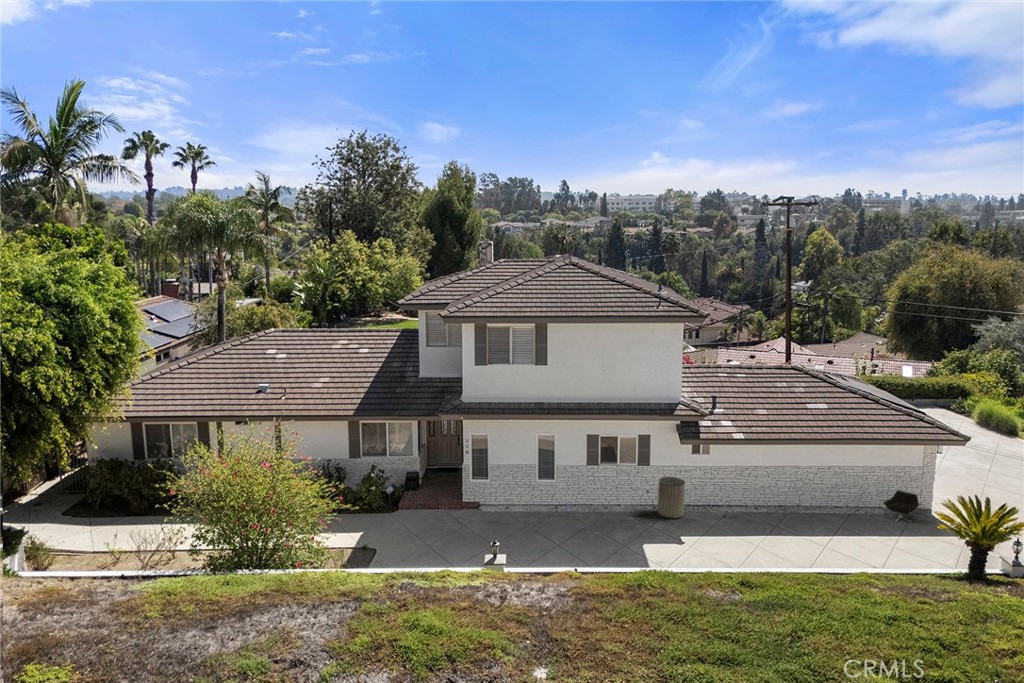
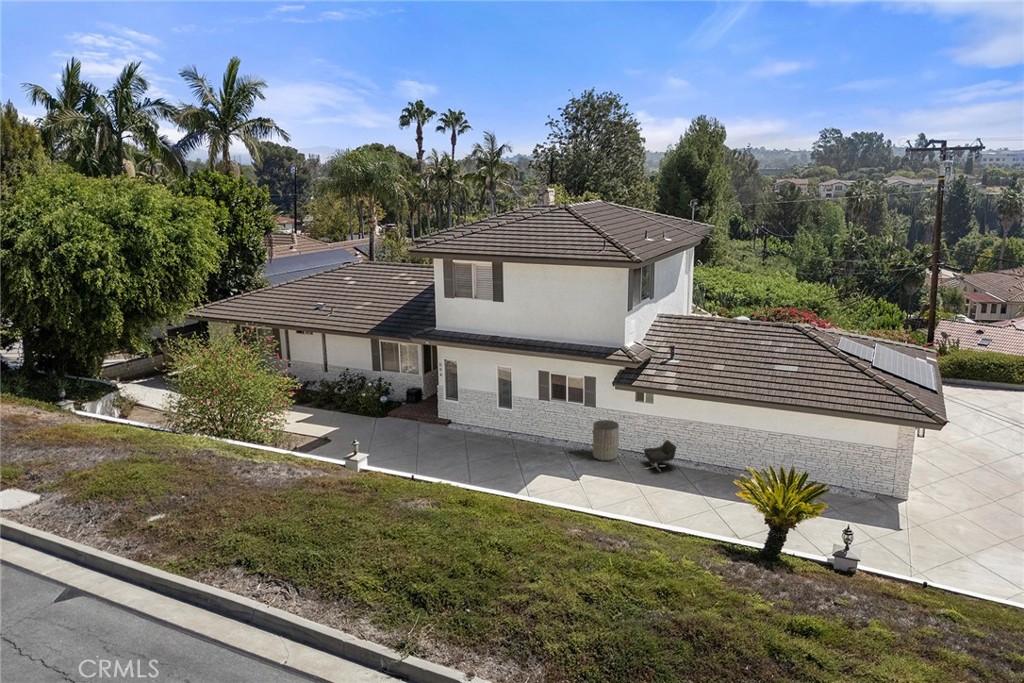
lounge chair: present [884,490,919,521] -> present [644,440,676,471]

